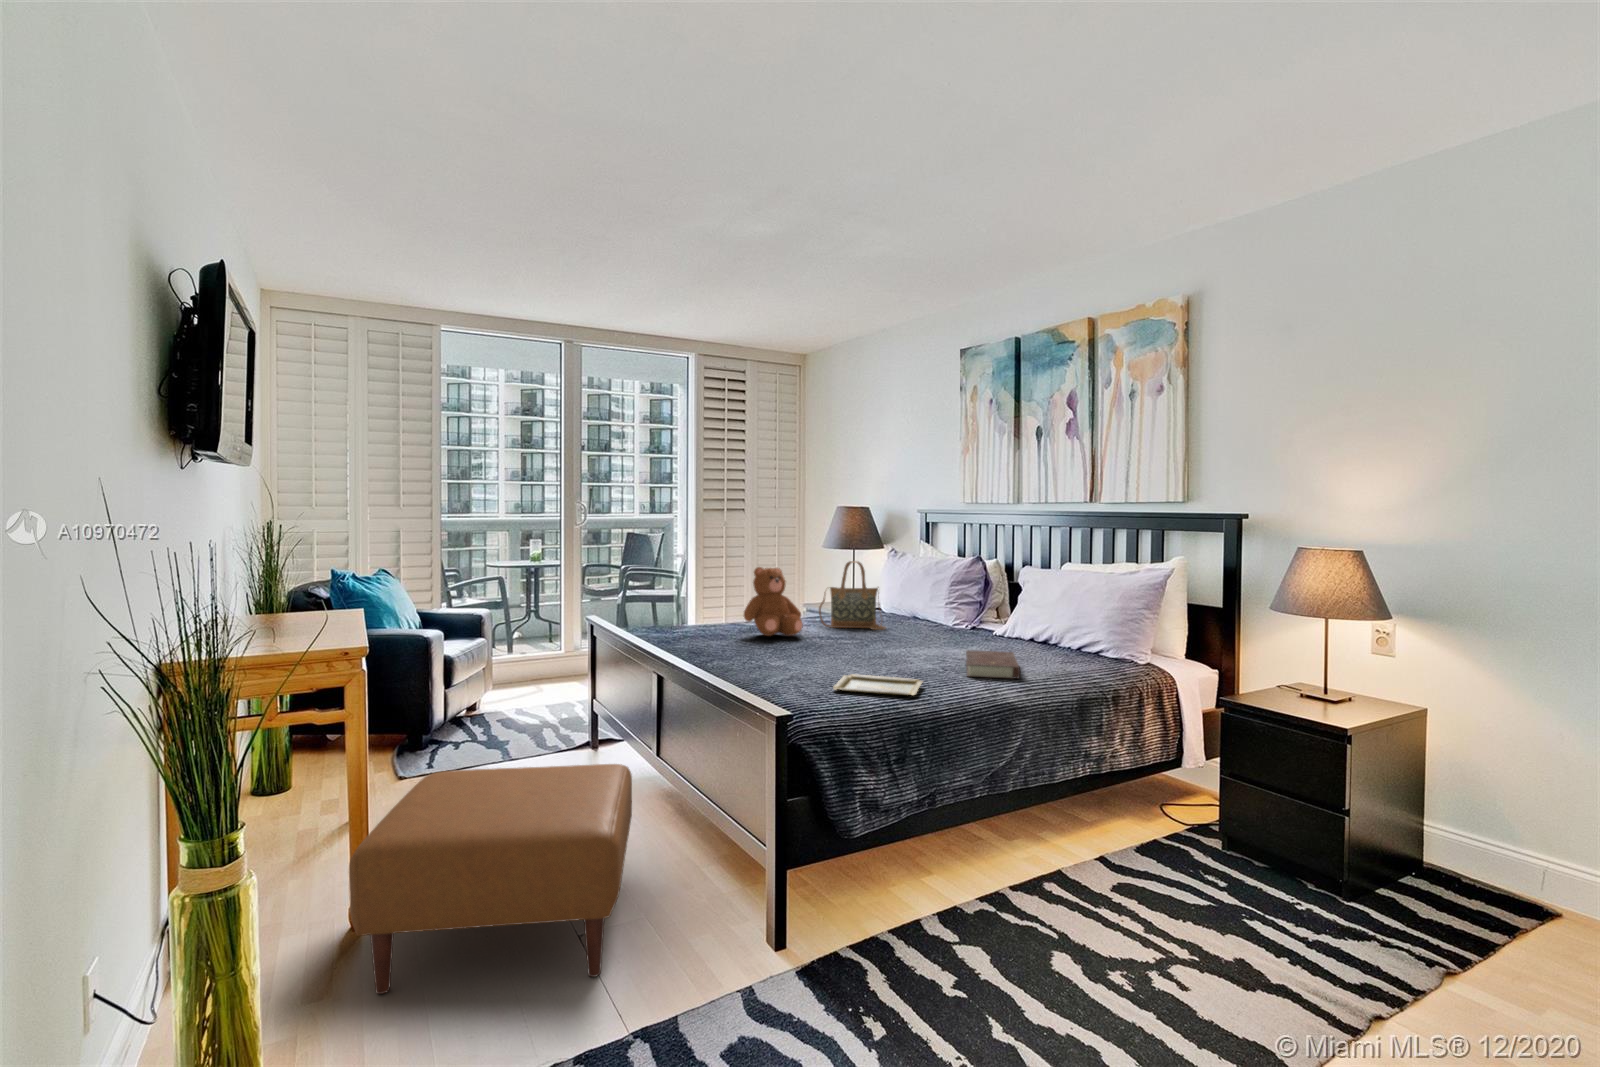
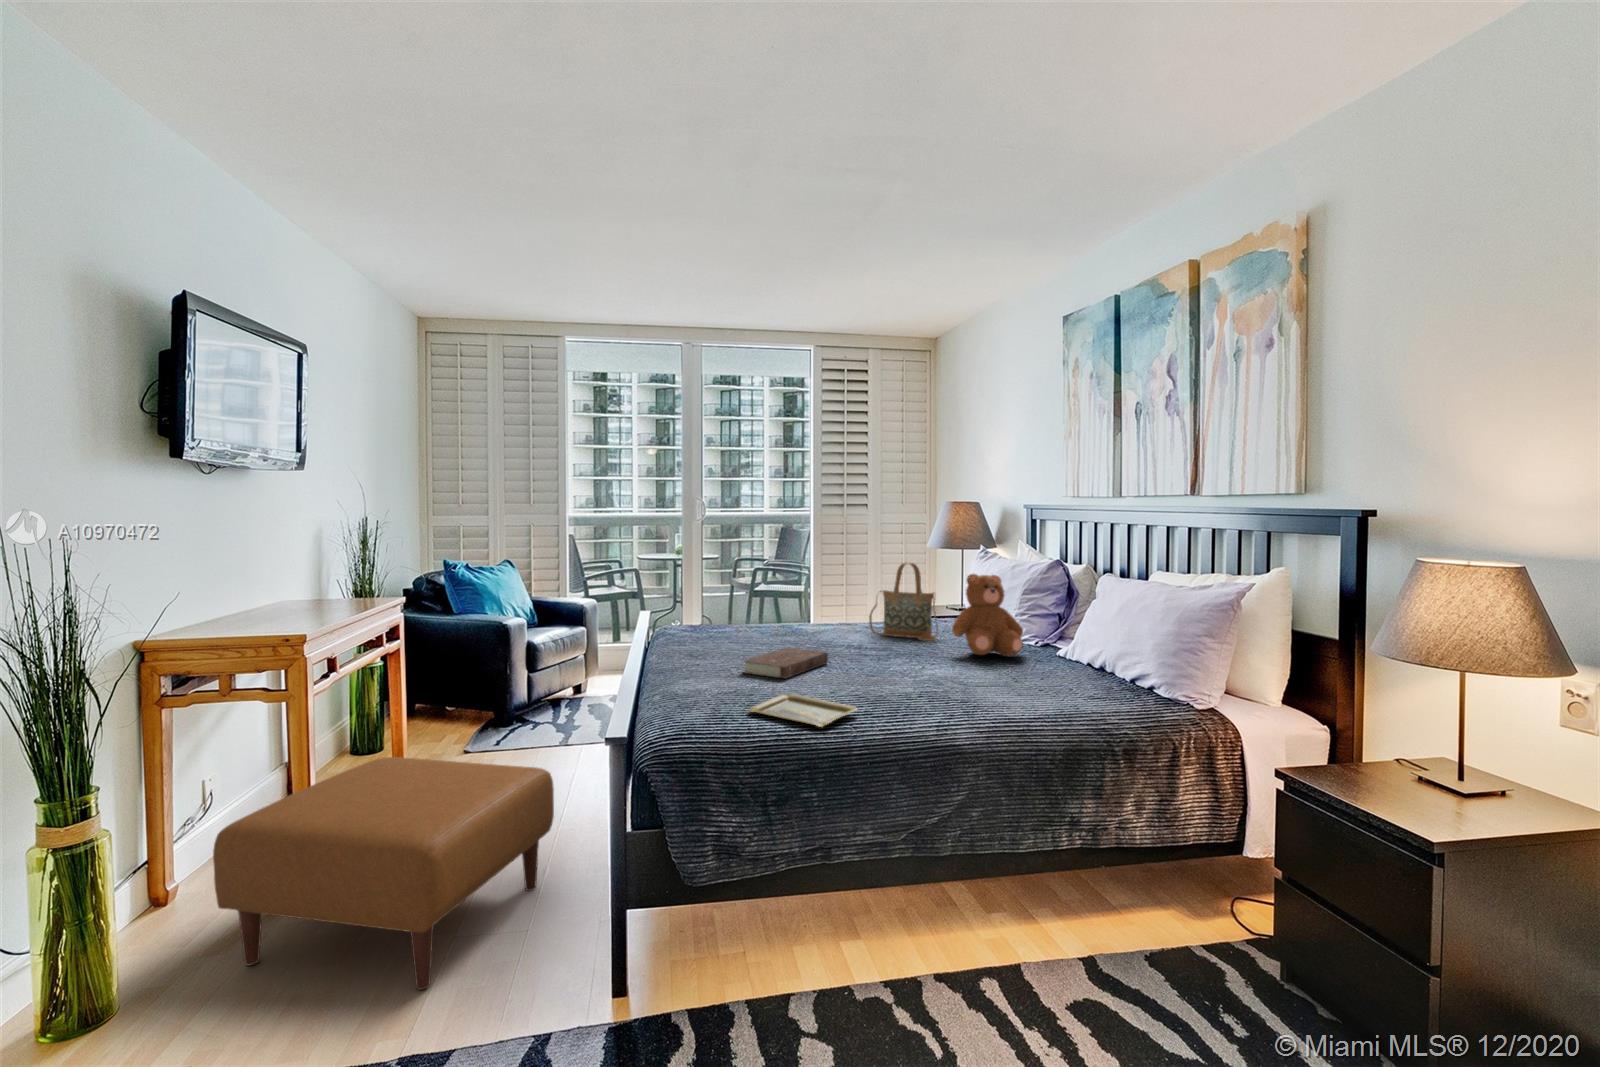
teddy bear: present [744,567,803,636] -> present [952,574,1023,656]
book: present [966,650,1020,679] -> present [743,647,828,679]

